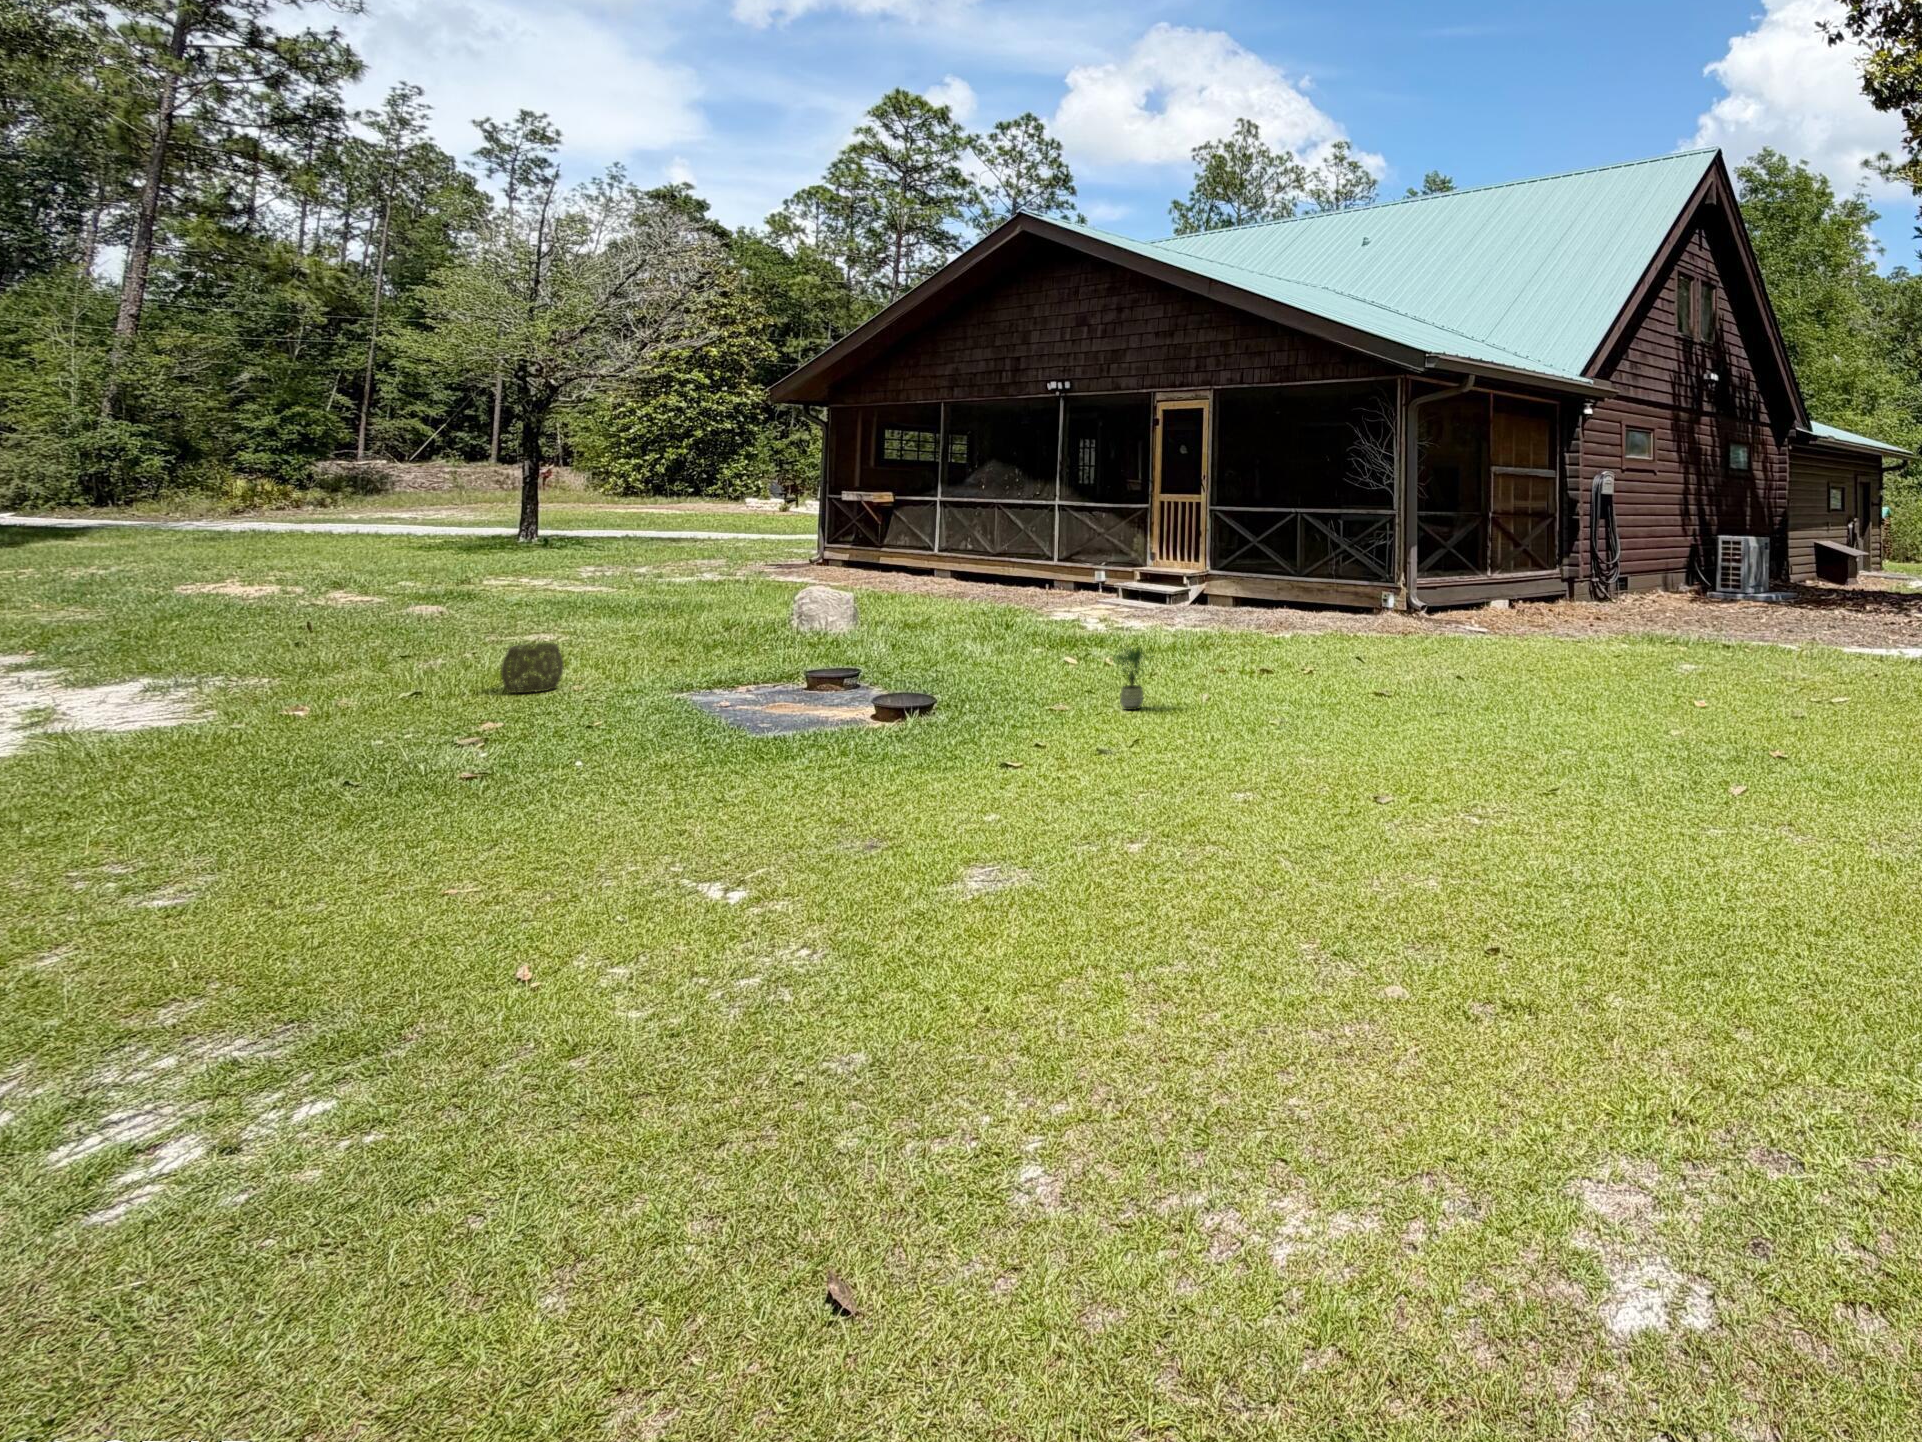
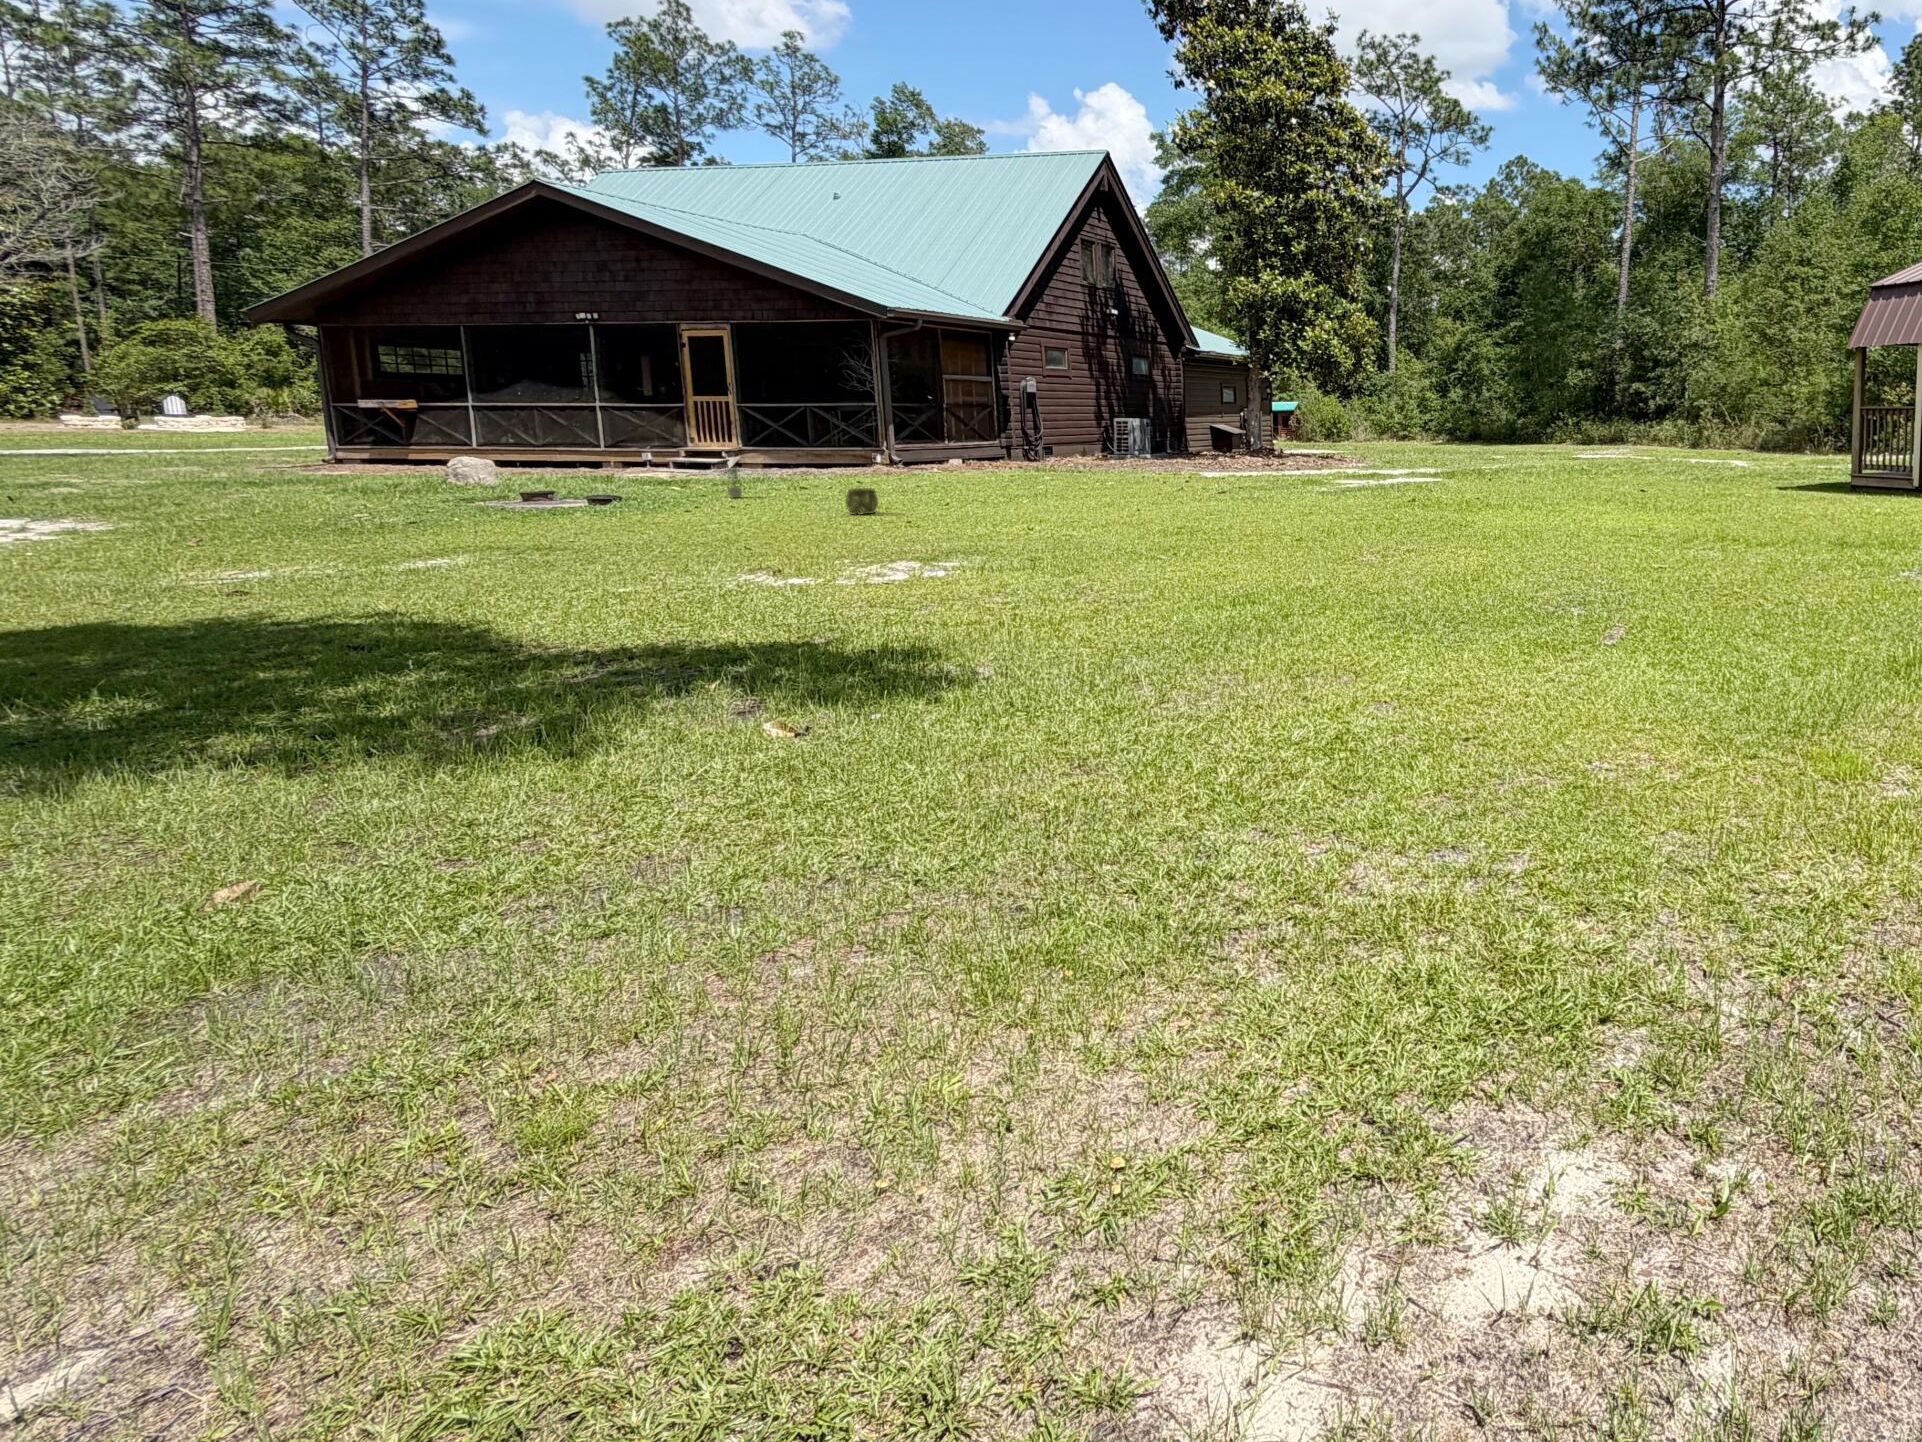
woven basket: present [501,643,563,693] -> present [846,488,878,515]

